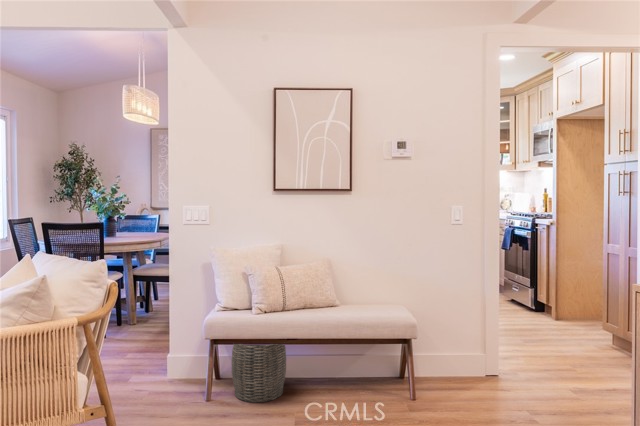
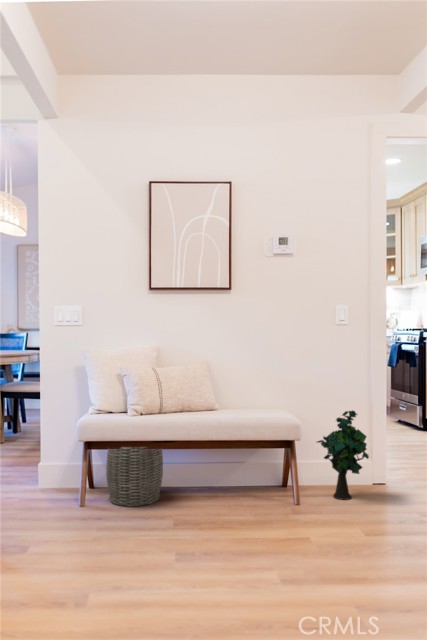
decorative plant: none [435,310,489,397] -> present [317,411,369,500]

